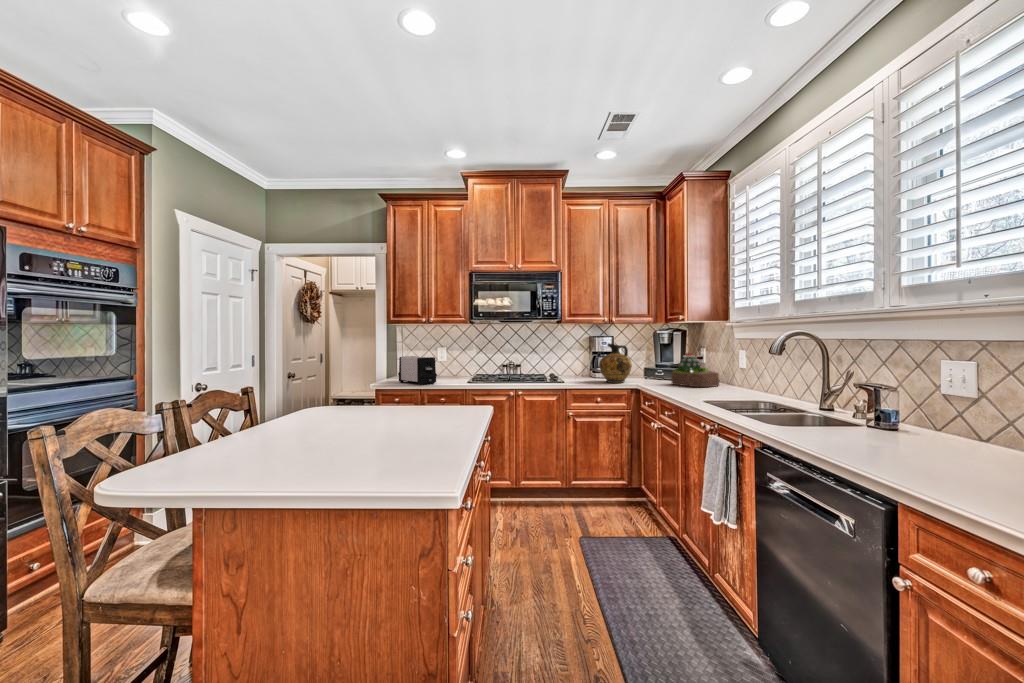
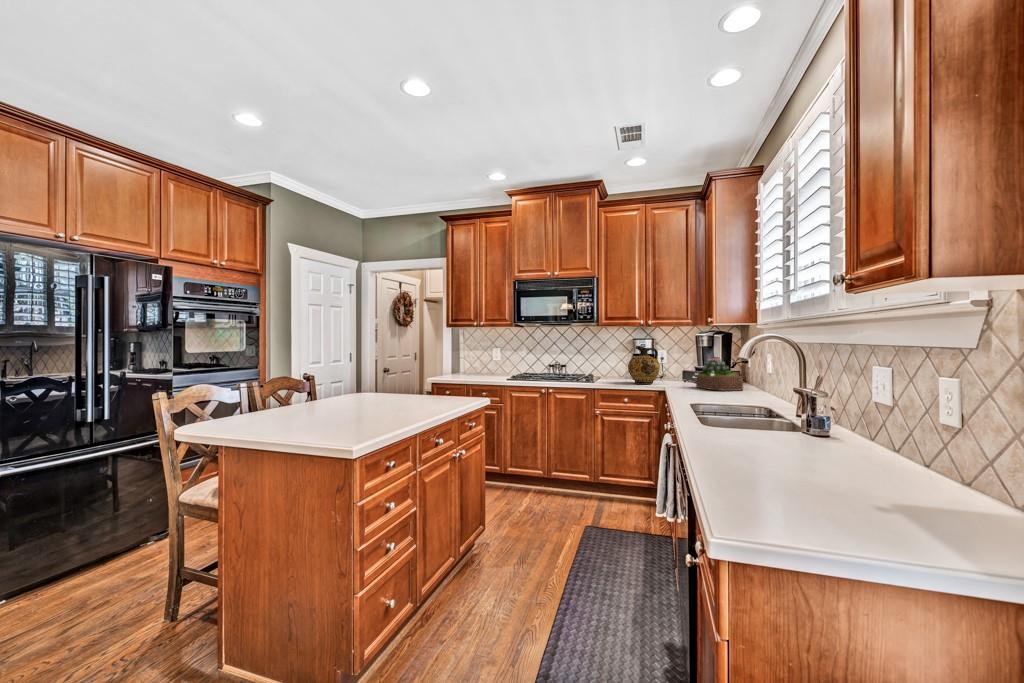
toaster: present [398,356,437,385] -> none [454,356,482,380]

